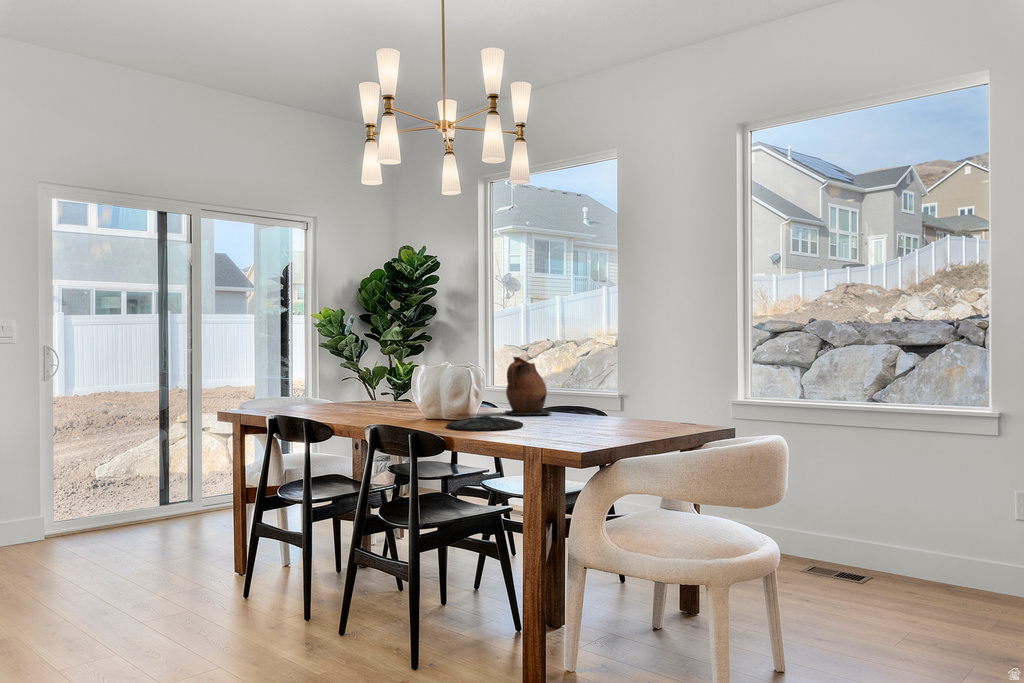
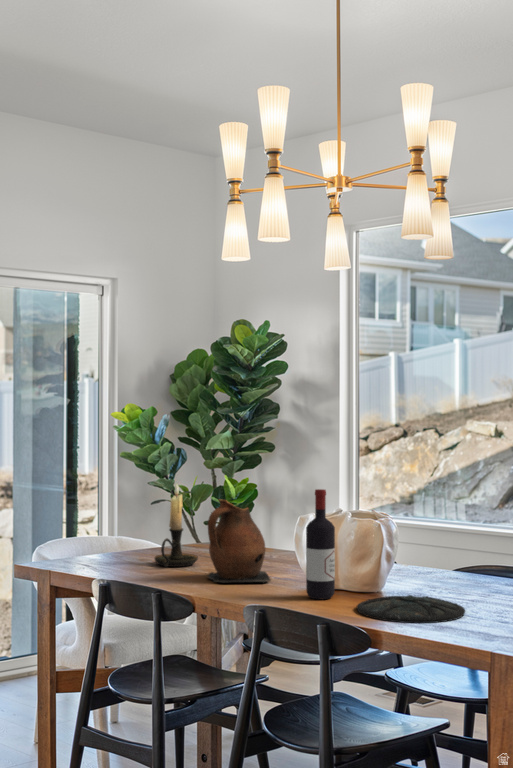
wine bottle: none [416,345,437,423] -> present [306,489,335,599]
candle holder: none [320,350,353,410] -> present [155,484,198,567]
ceramic pitcher: present [505,357,552,415] -> present [207,499,270,583]

